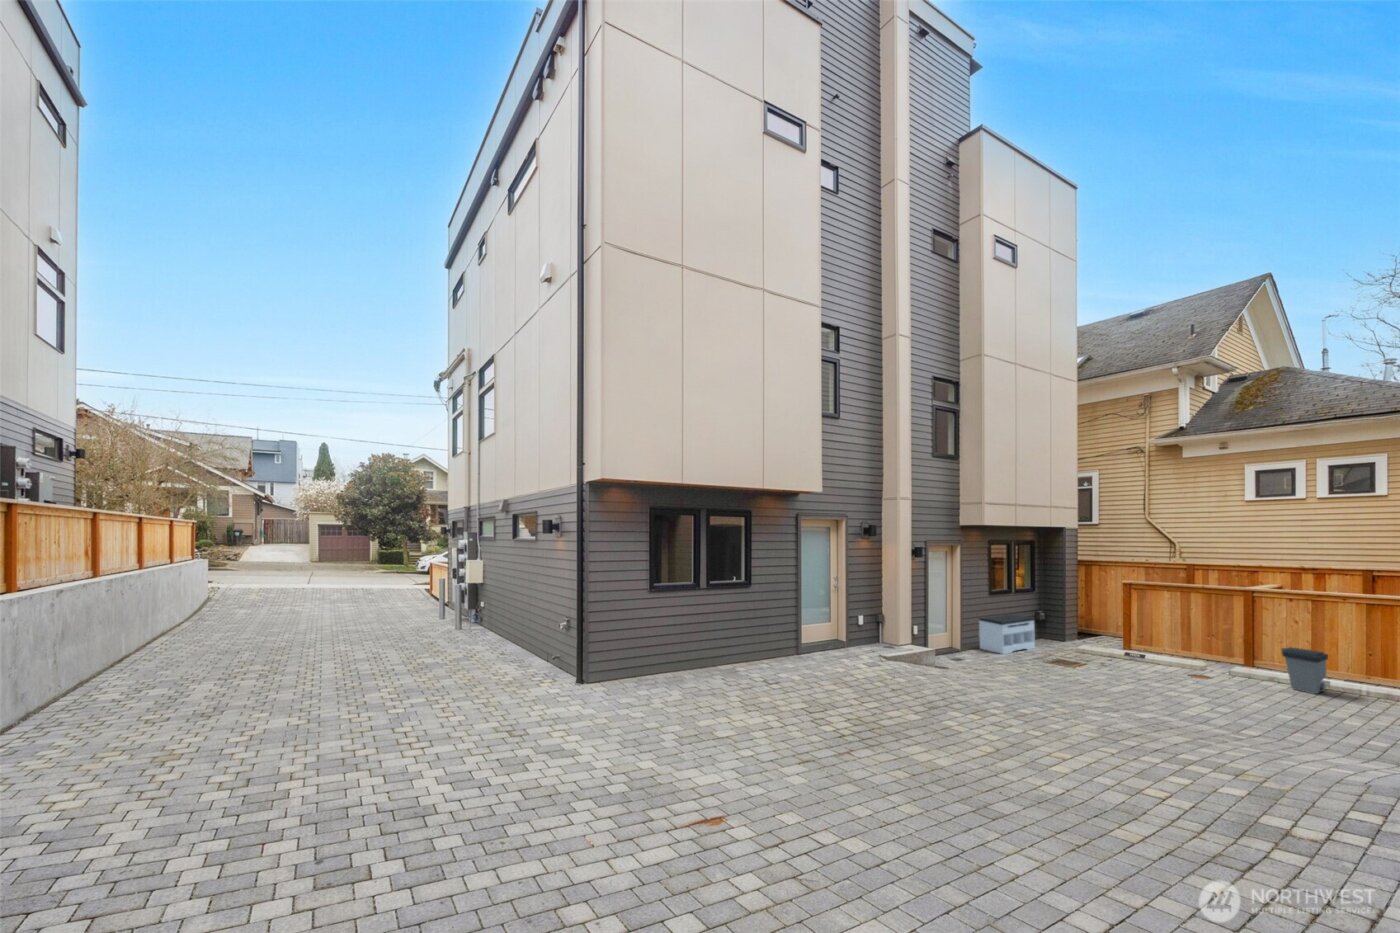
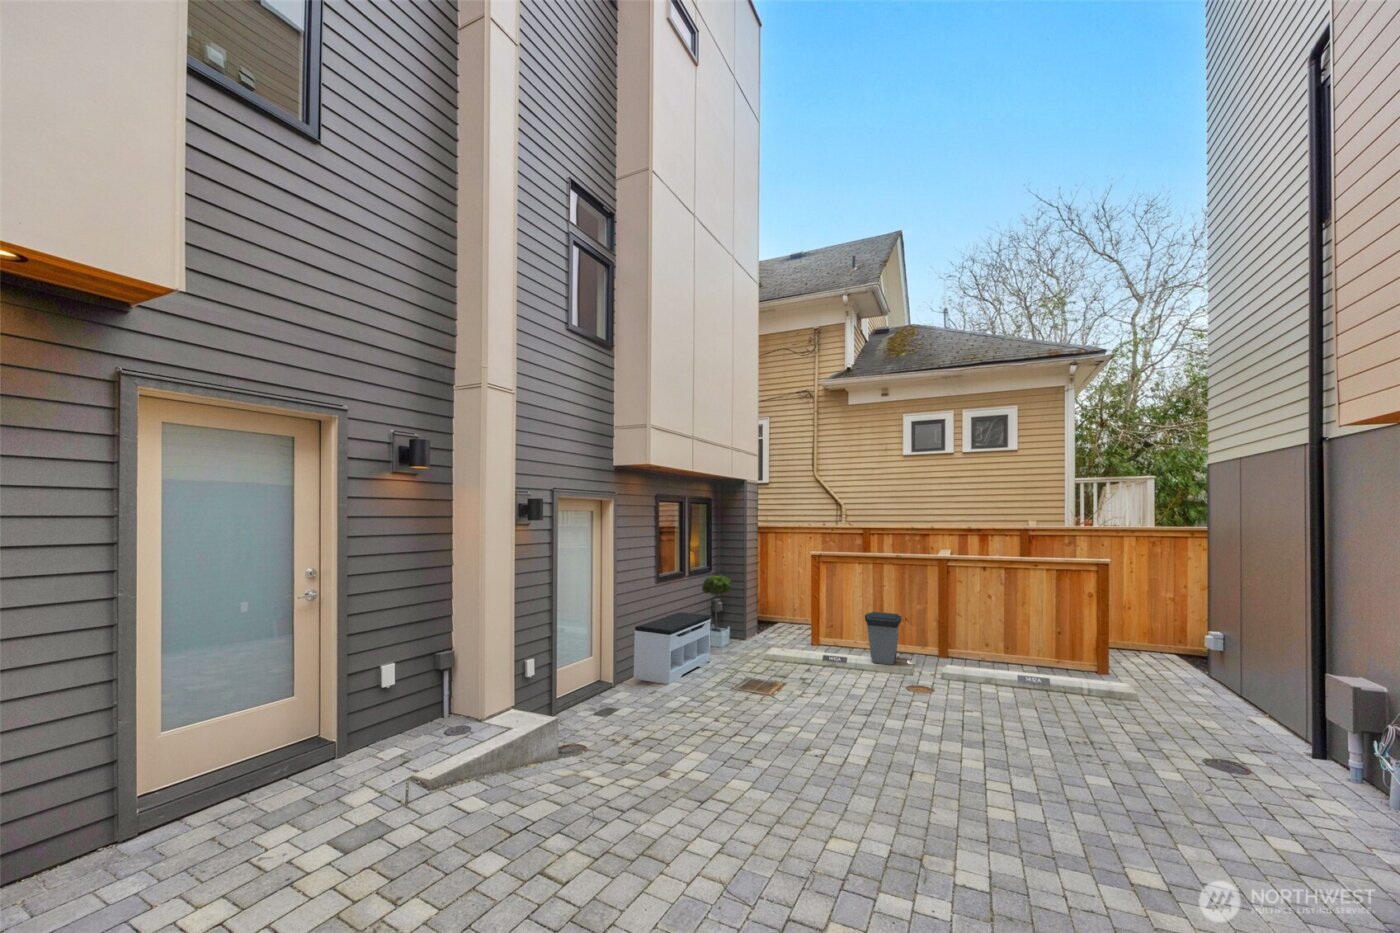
potted tree: none [1029,593,1054,642] -> present [702,575,731,647]
trash can: present [1282,647,1328,694] -> present [865,612,901,665]

